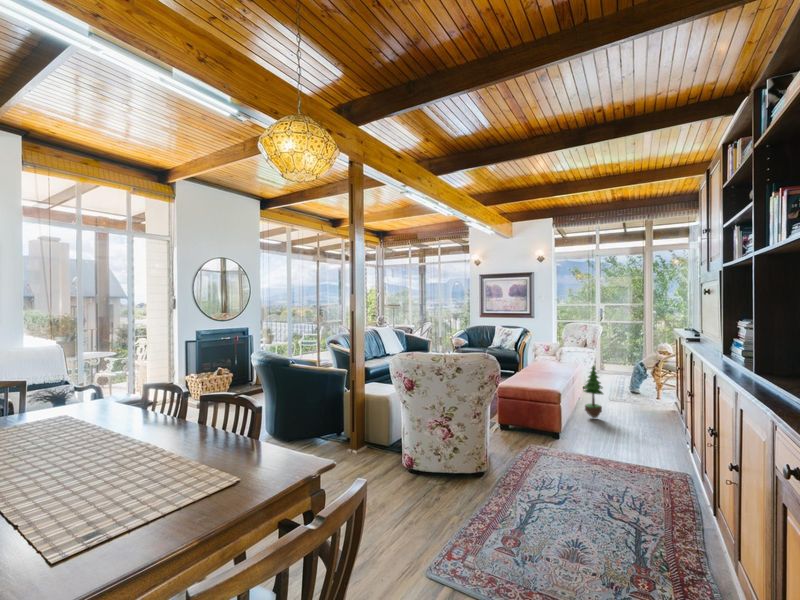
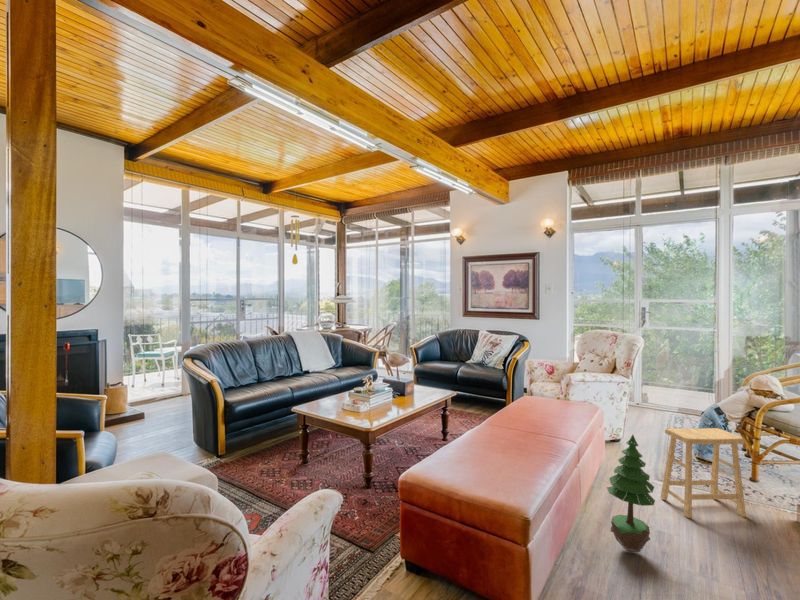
footstool: none [609,368,649,410] -> present [661,428,746,518]

